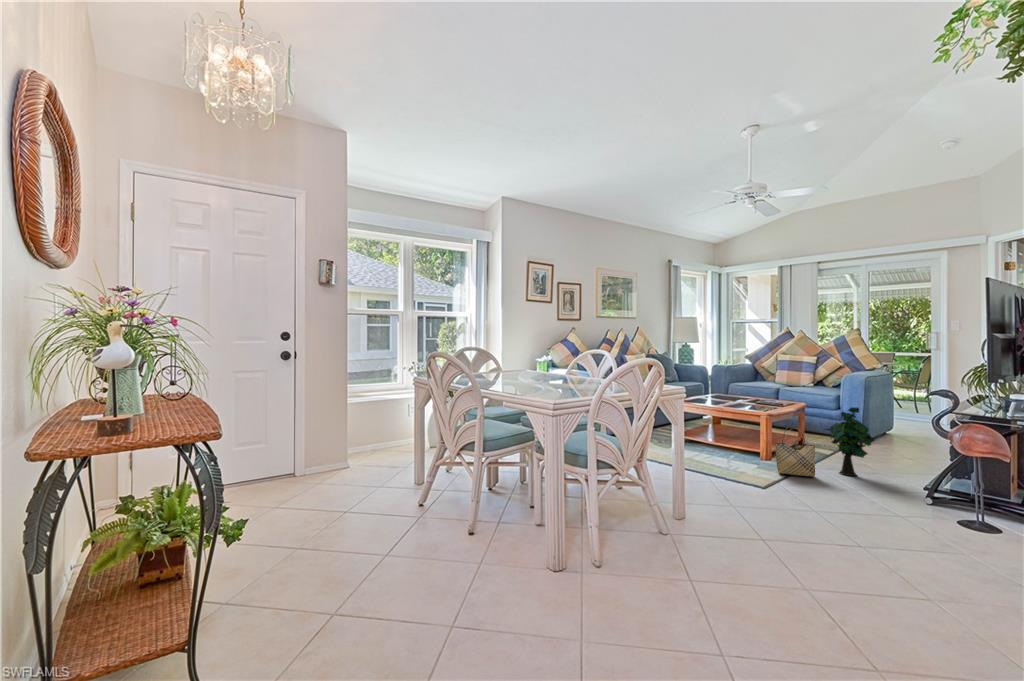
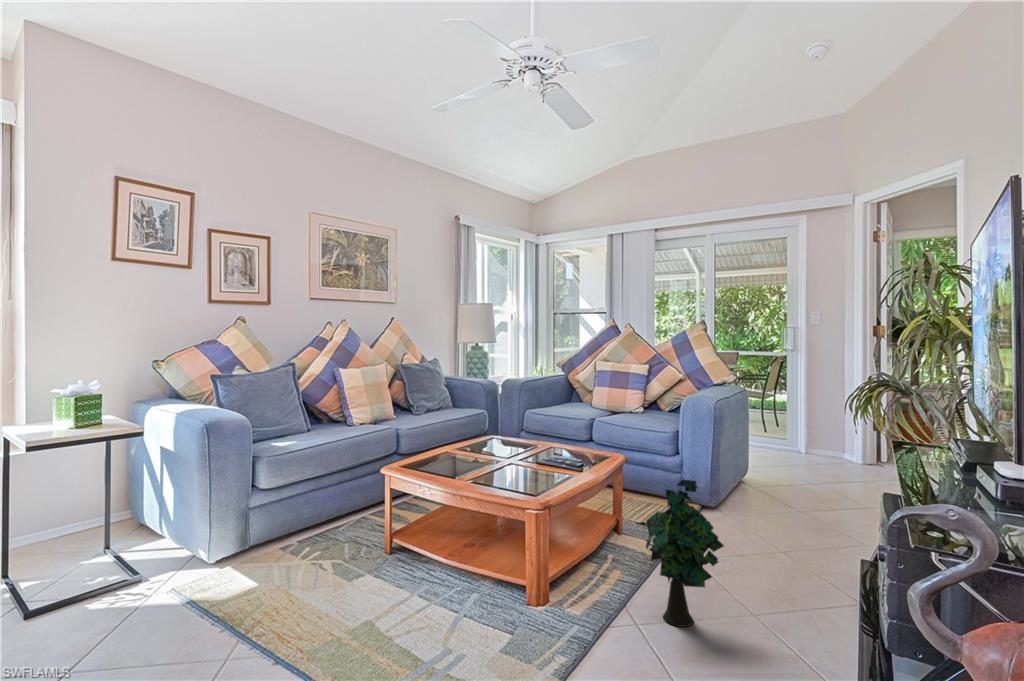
woven basket: present [775,426,815,476] -> none [535,527,614,648]

